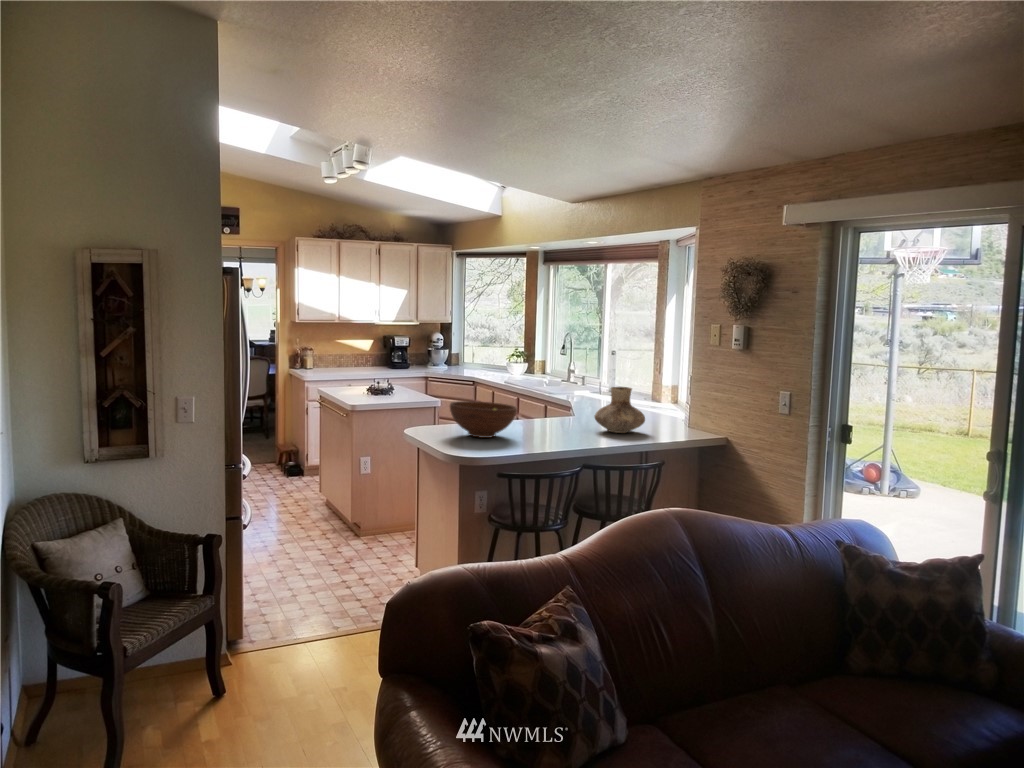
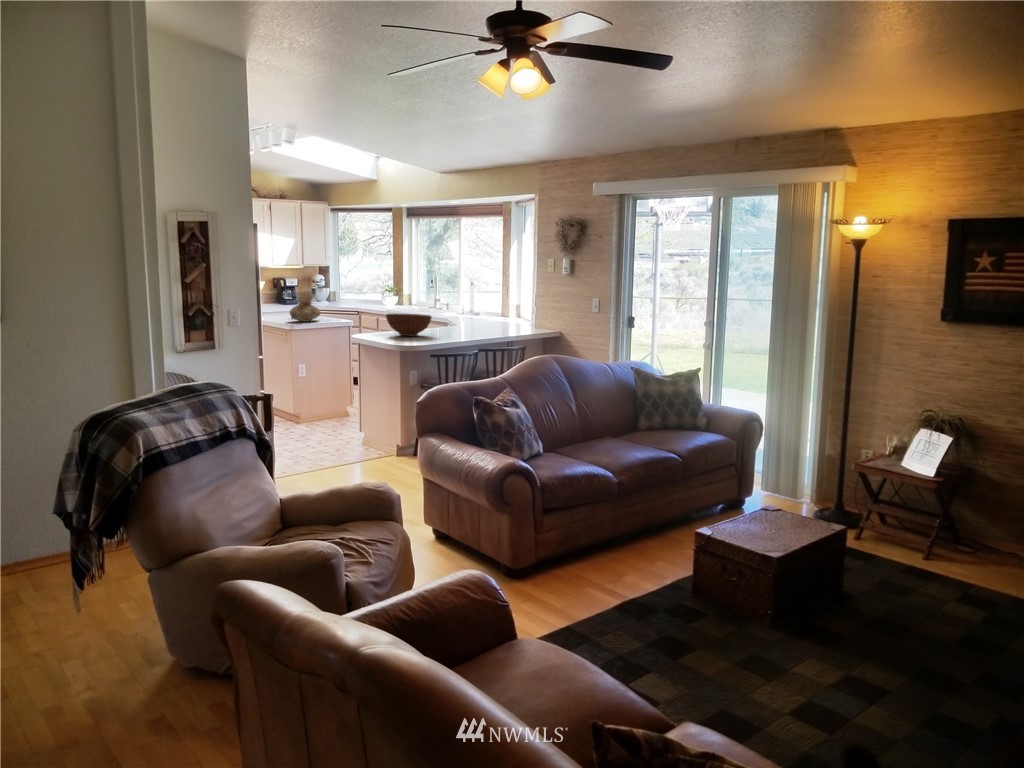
vase: present [594,387,645,433] -> present [290,294,321,321]

